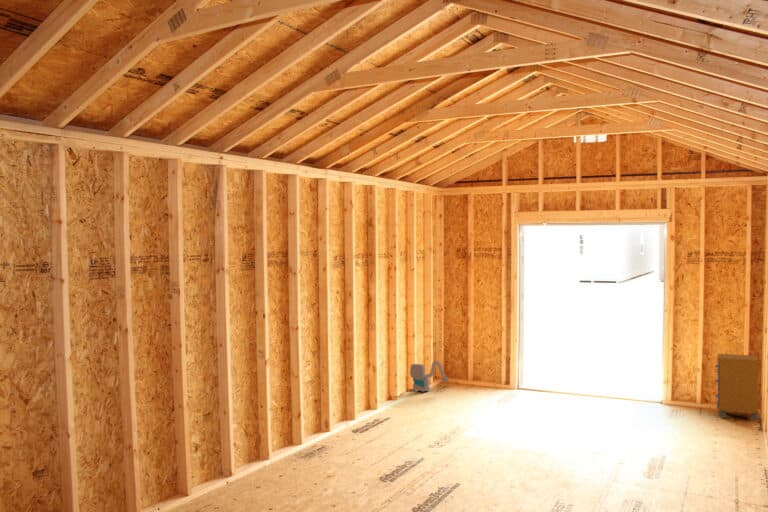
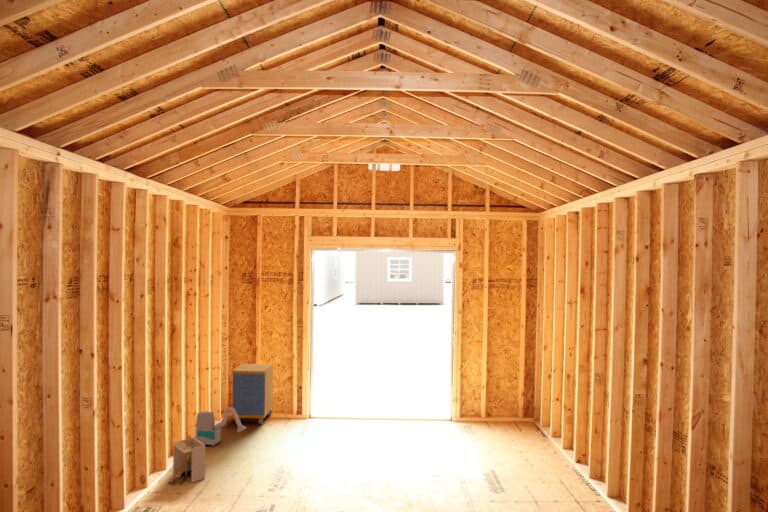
storage cabinet: present [715,354,759,421] -> present [232,364,273,424]
storage bin: none [388,370,410,406] -> present [173,435,205,482]

